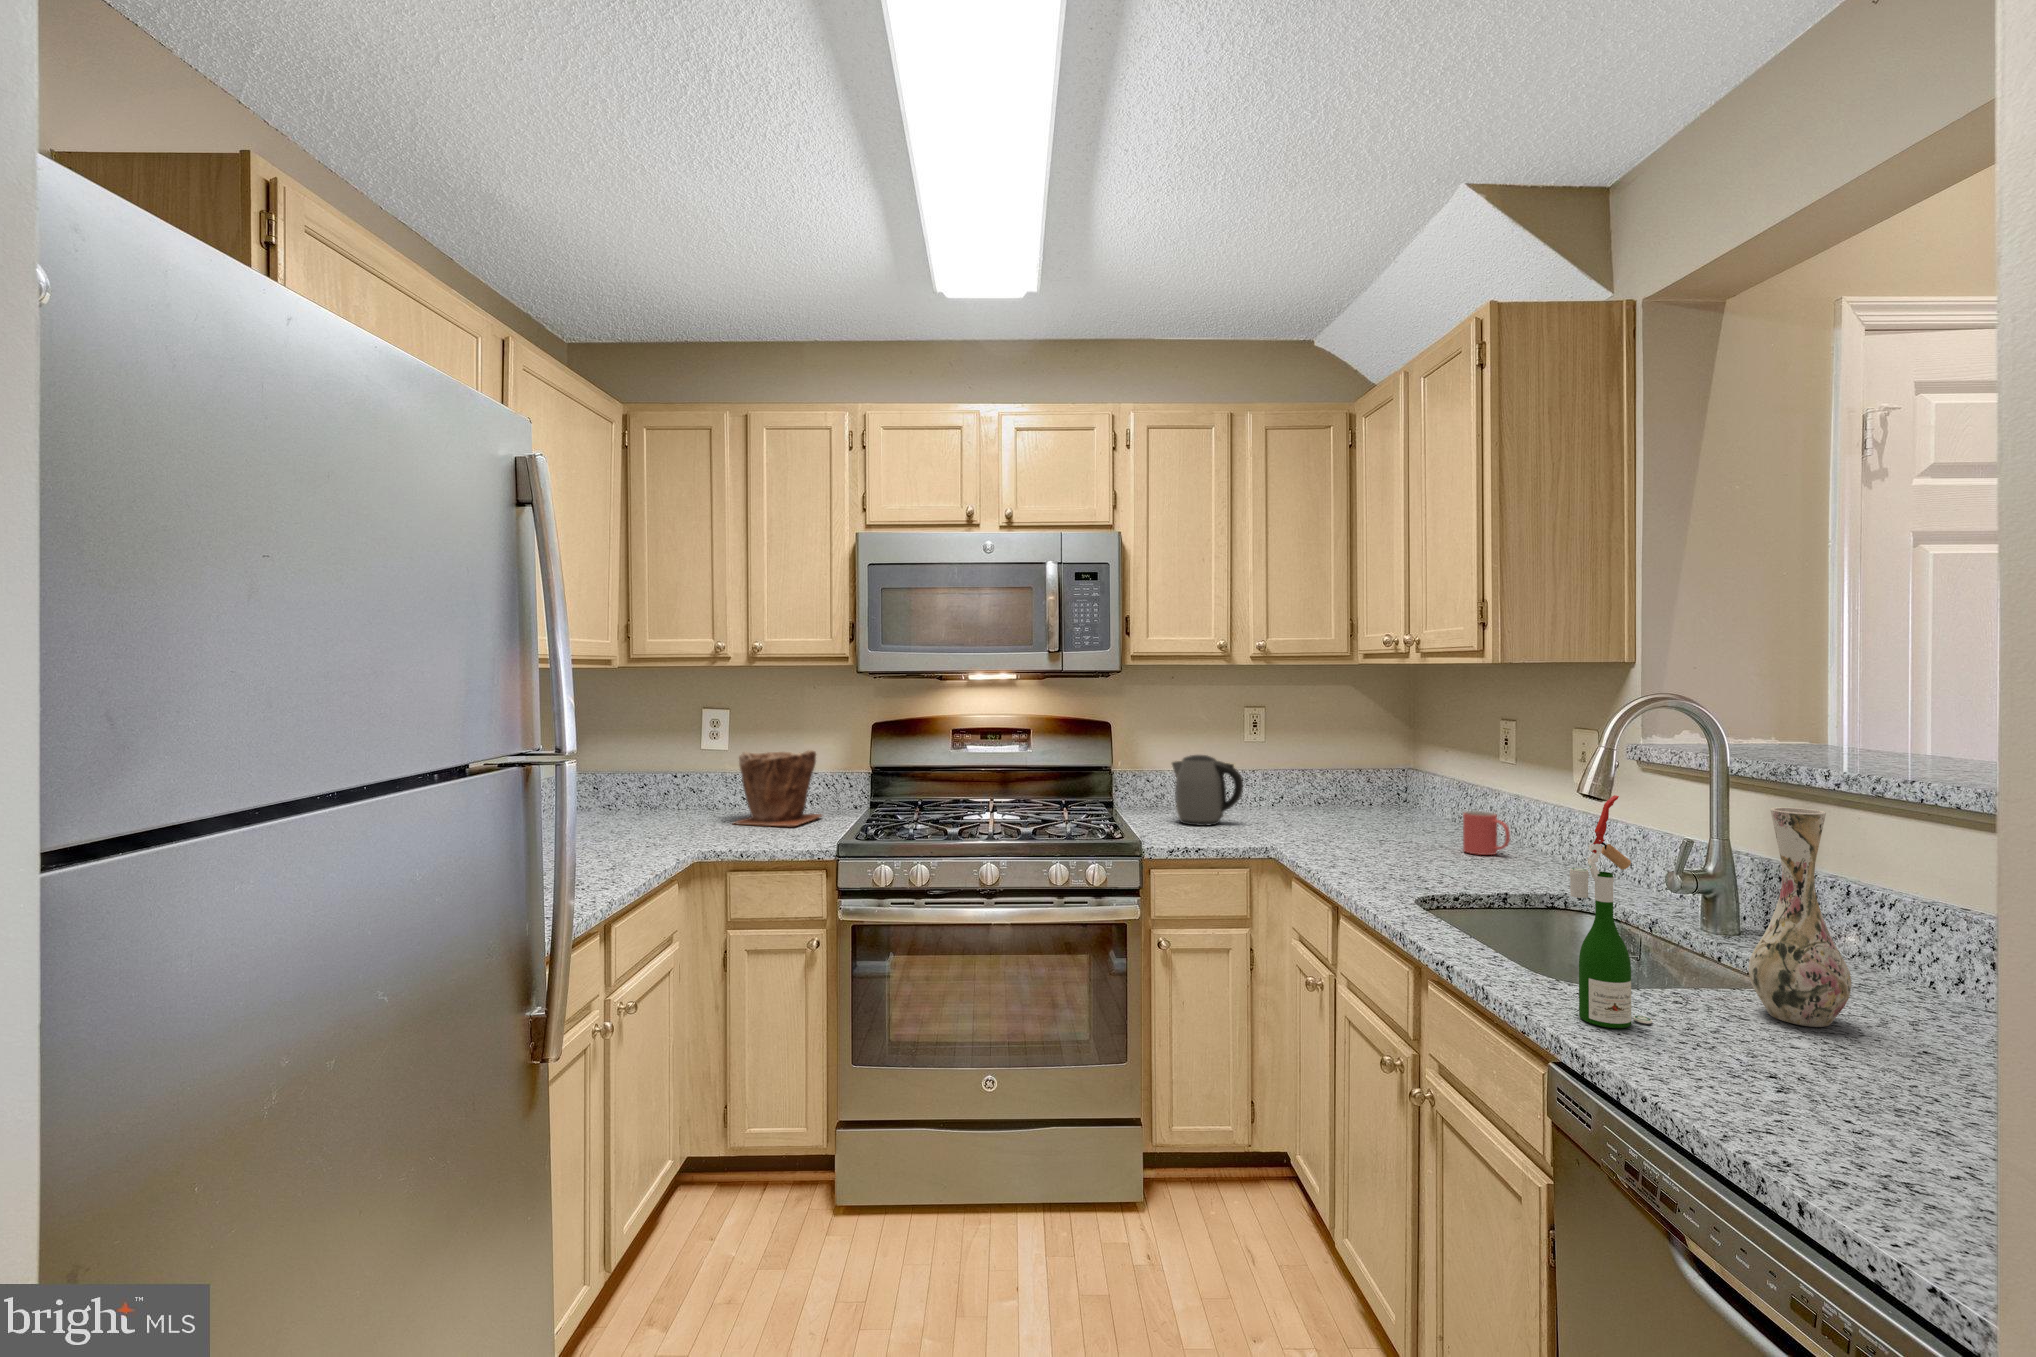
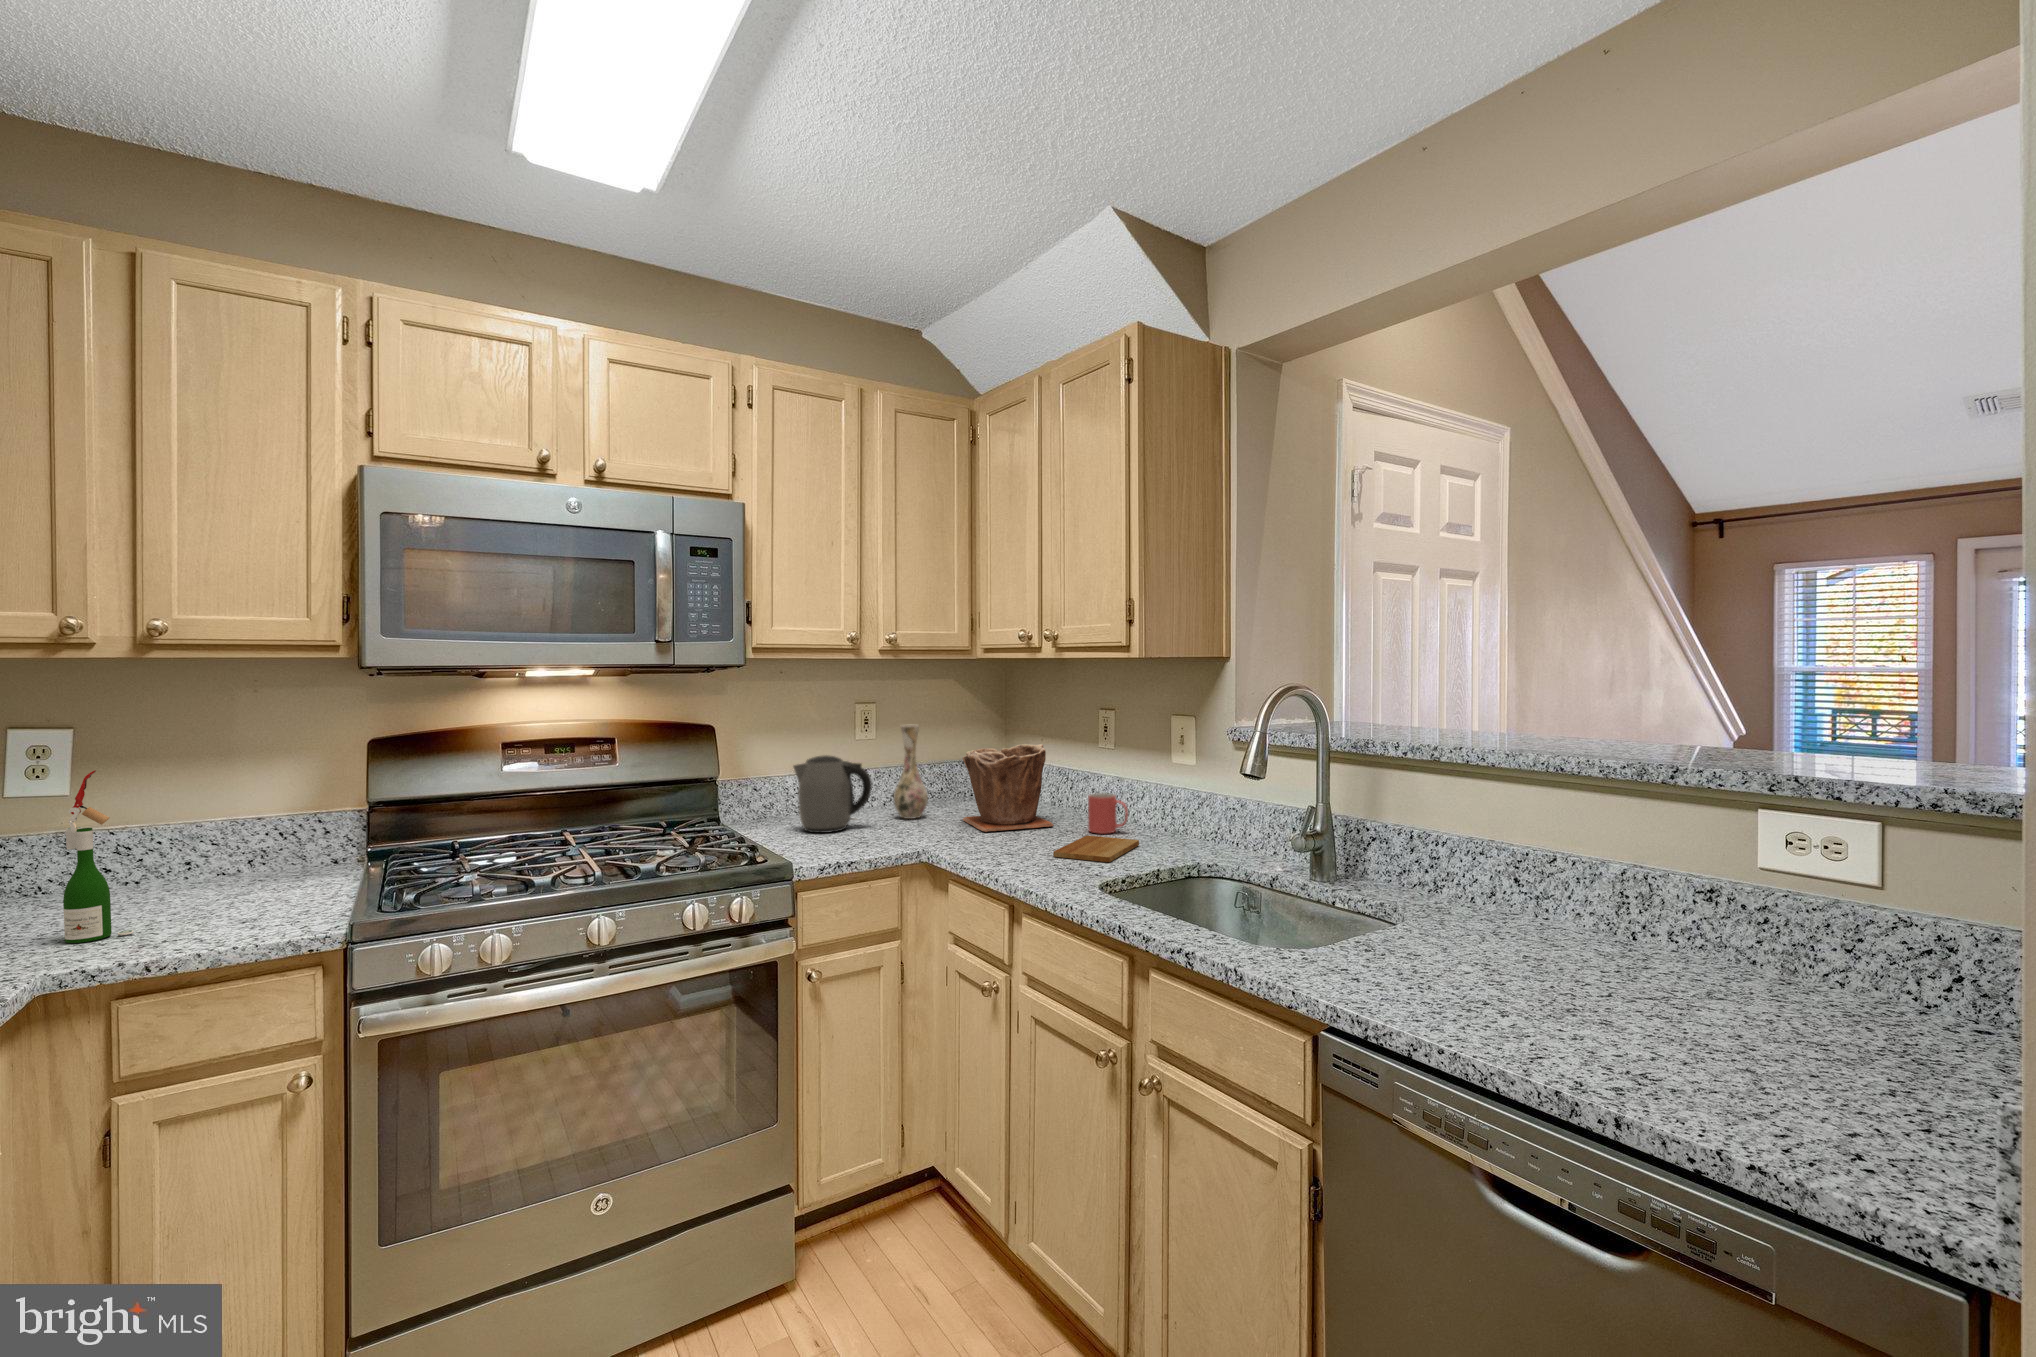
plant pot: present [734,750,822,826] -> present [963,744,1054,832]
wine bottle: present [1570,795,1652,1028] -> present [63,770,134,943]
vase: present [1748,807,1852,1027] -> present [894,725,928,819]
cutting board: none [1395,853,1508,879] -> present [1053,835,1139,862]

